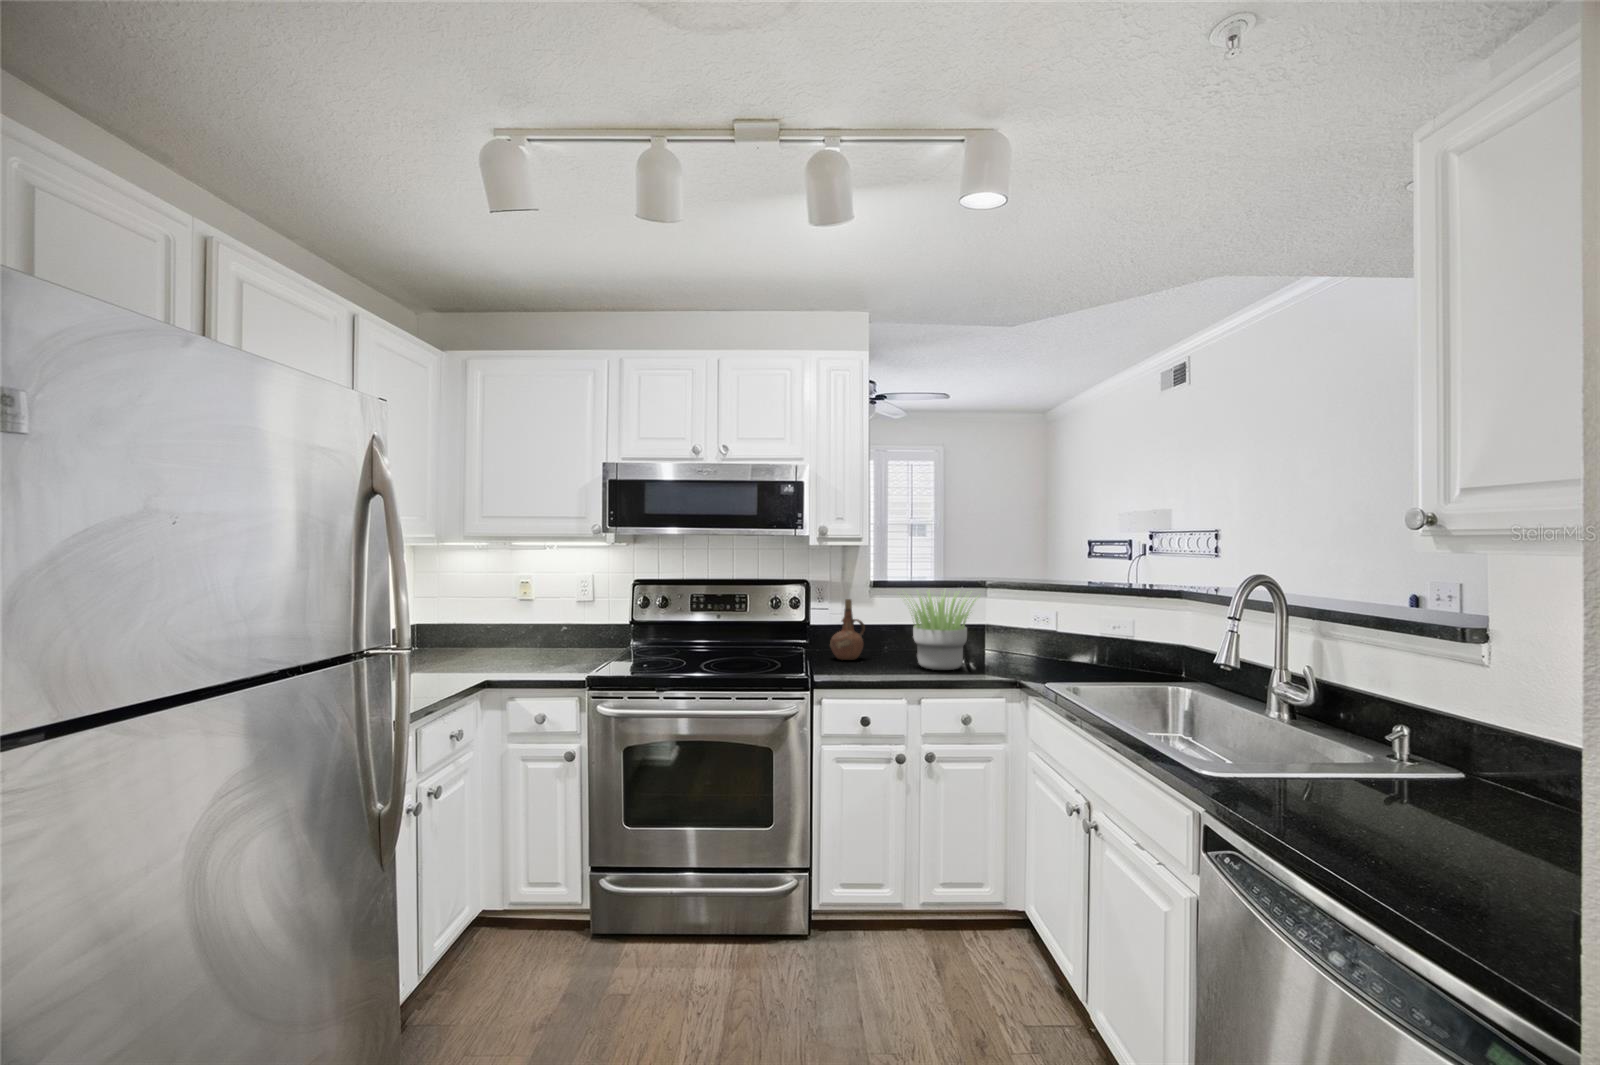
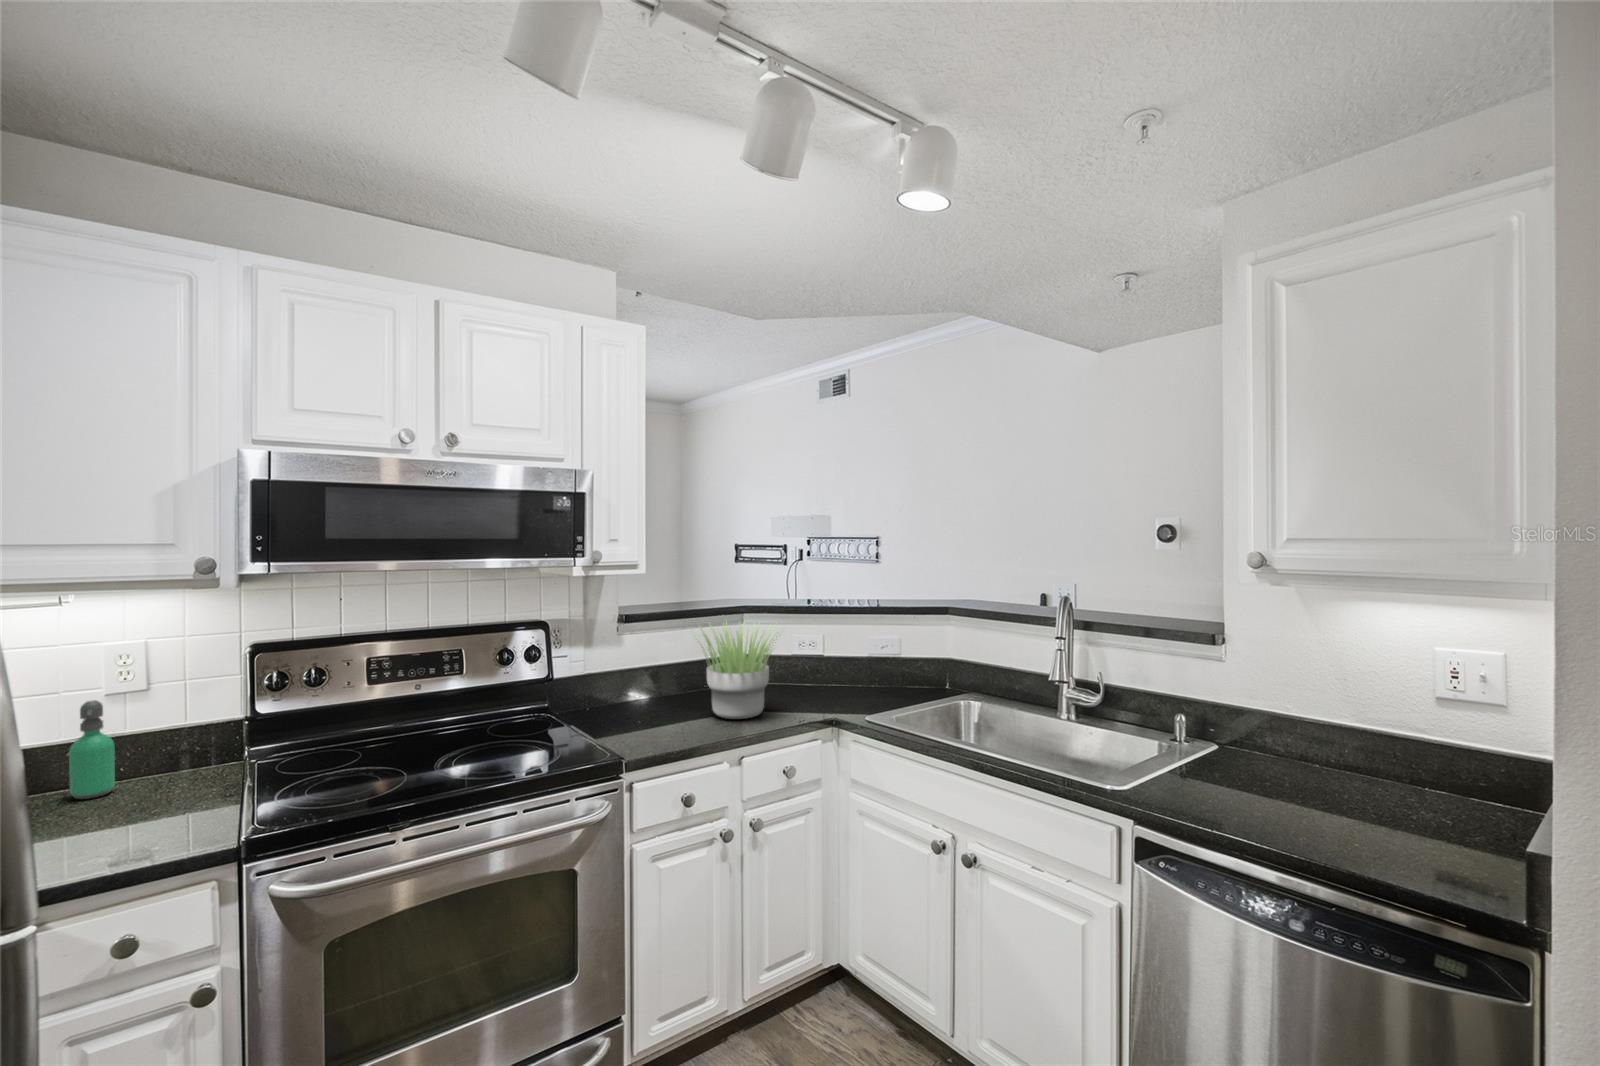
ceramic pitcher: present [830,599,865,660] -> none [592,642,636,722]
soap dispenser: none [550,602,569,654] -> present [69,700,115,799]

